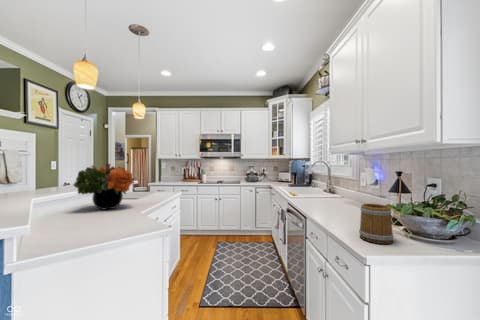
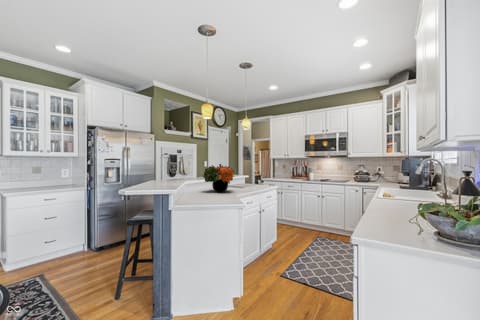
mug: present [359,204,394,244] -> none [370,202,405,237]

